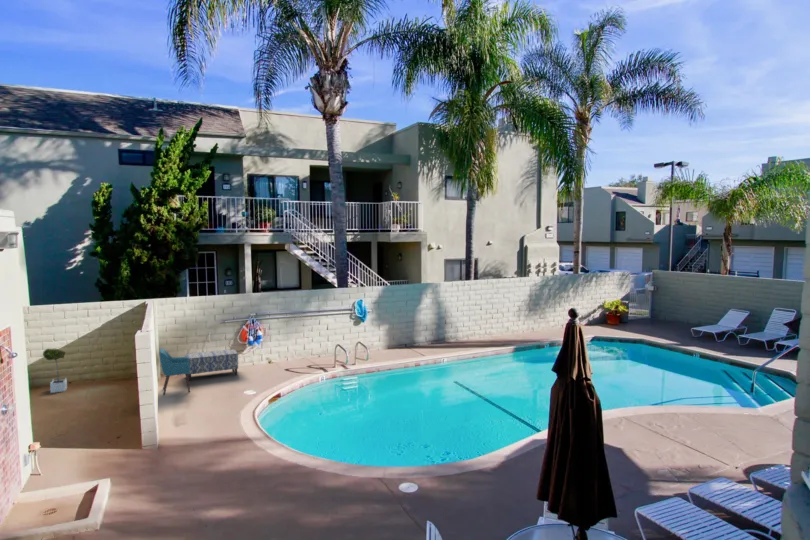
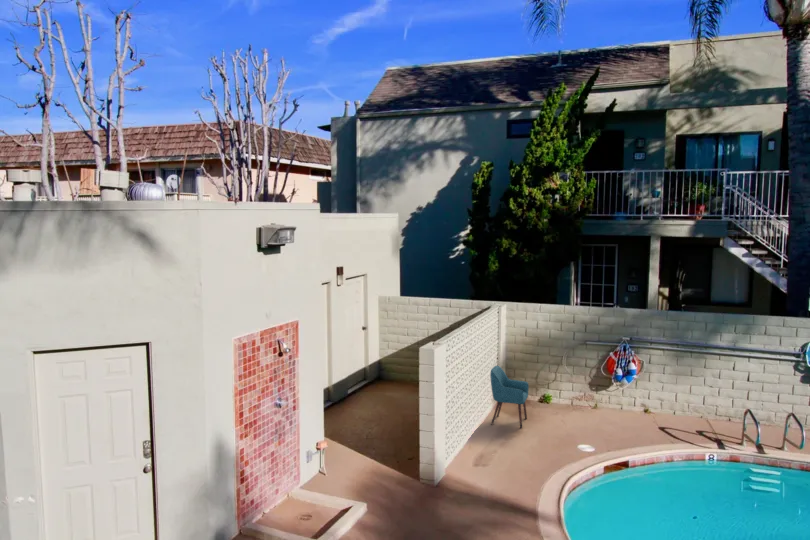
potted tree: present [43,349,67,393] -> none [390,346,411,396]
bench: present [185,349,238,381] -> none [529,377,596,419]

